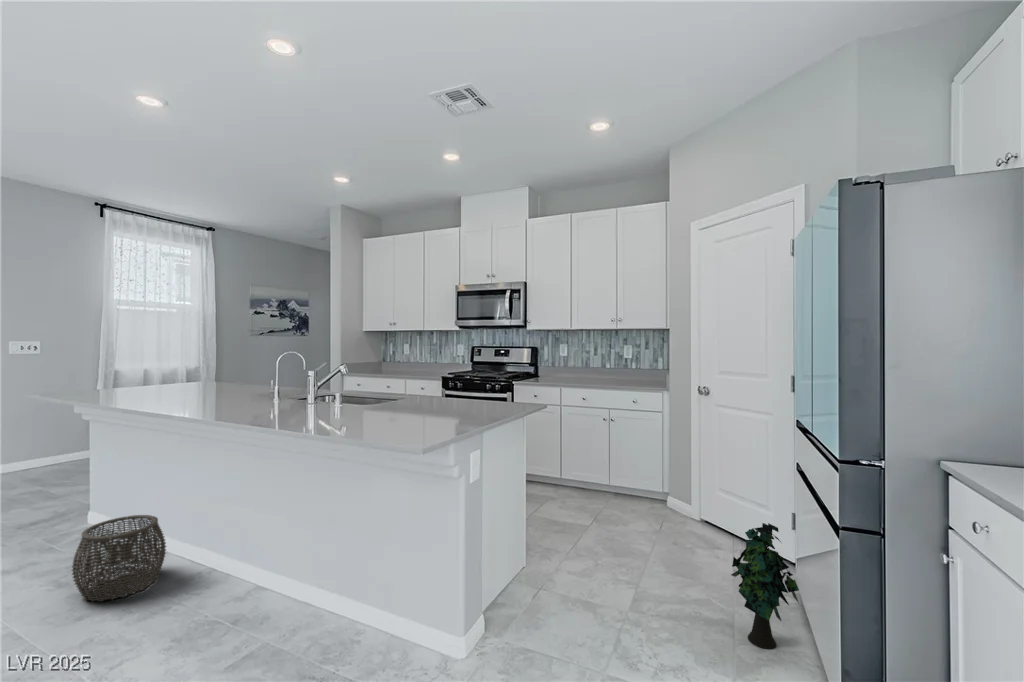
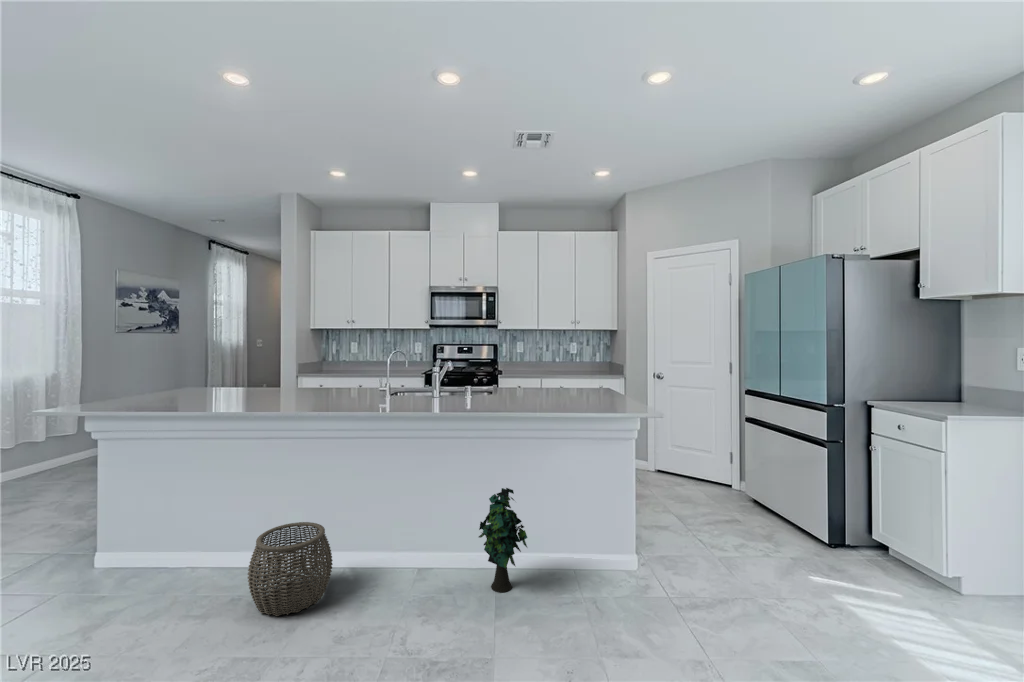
decorative plant: present [731,523,799,649] -> present [479,488,527,592]

